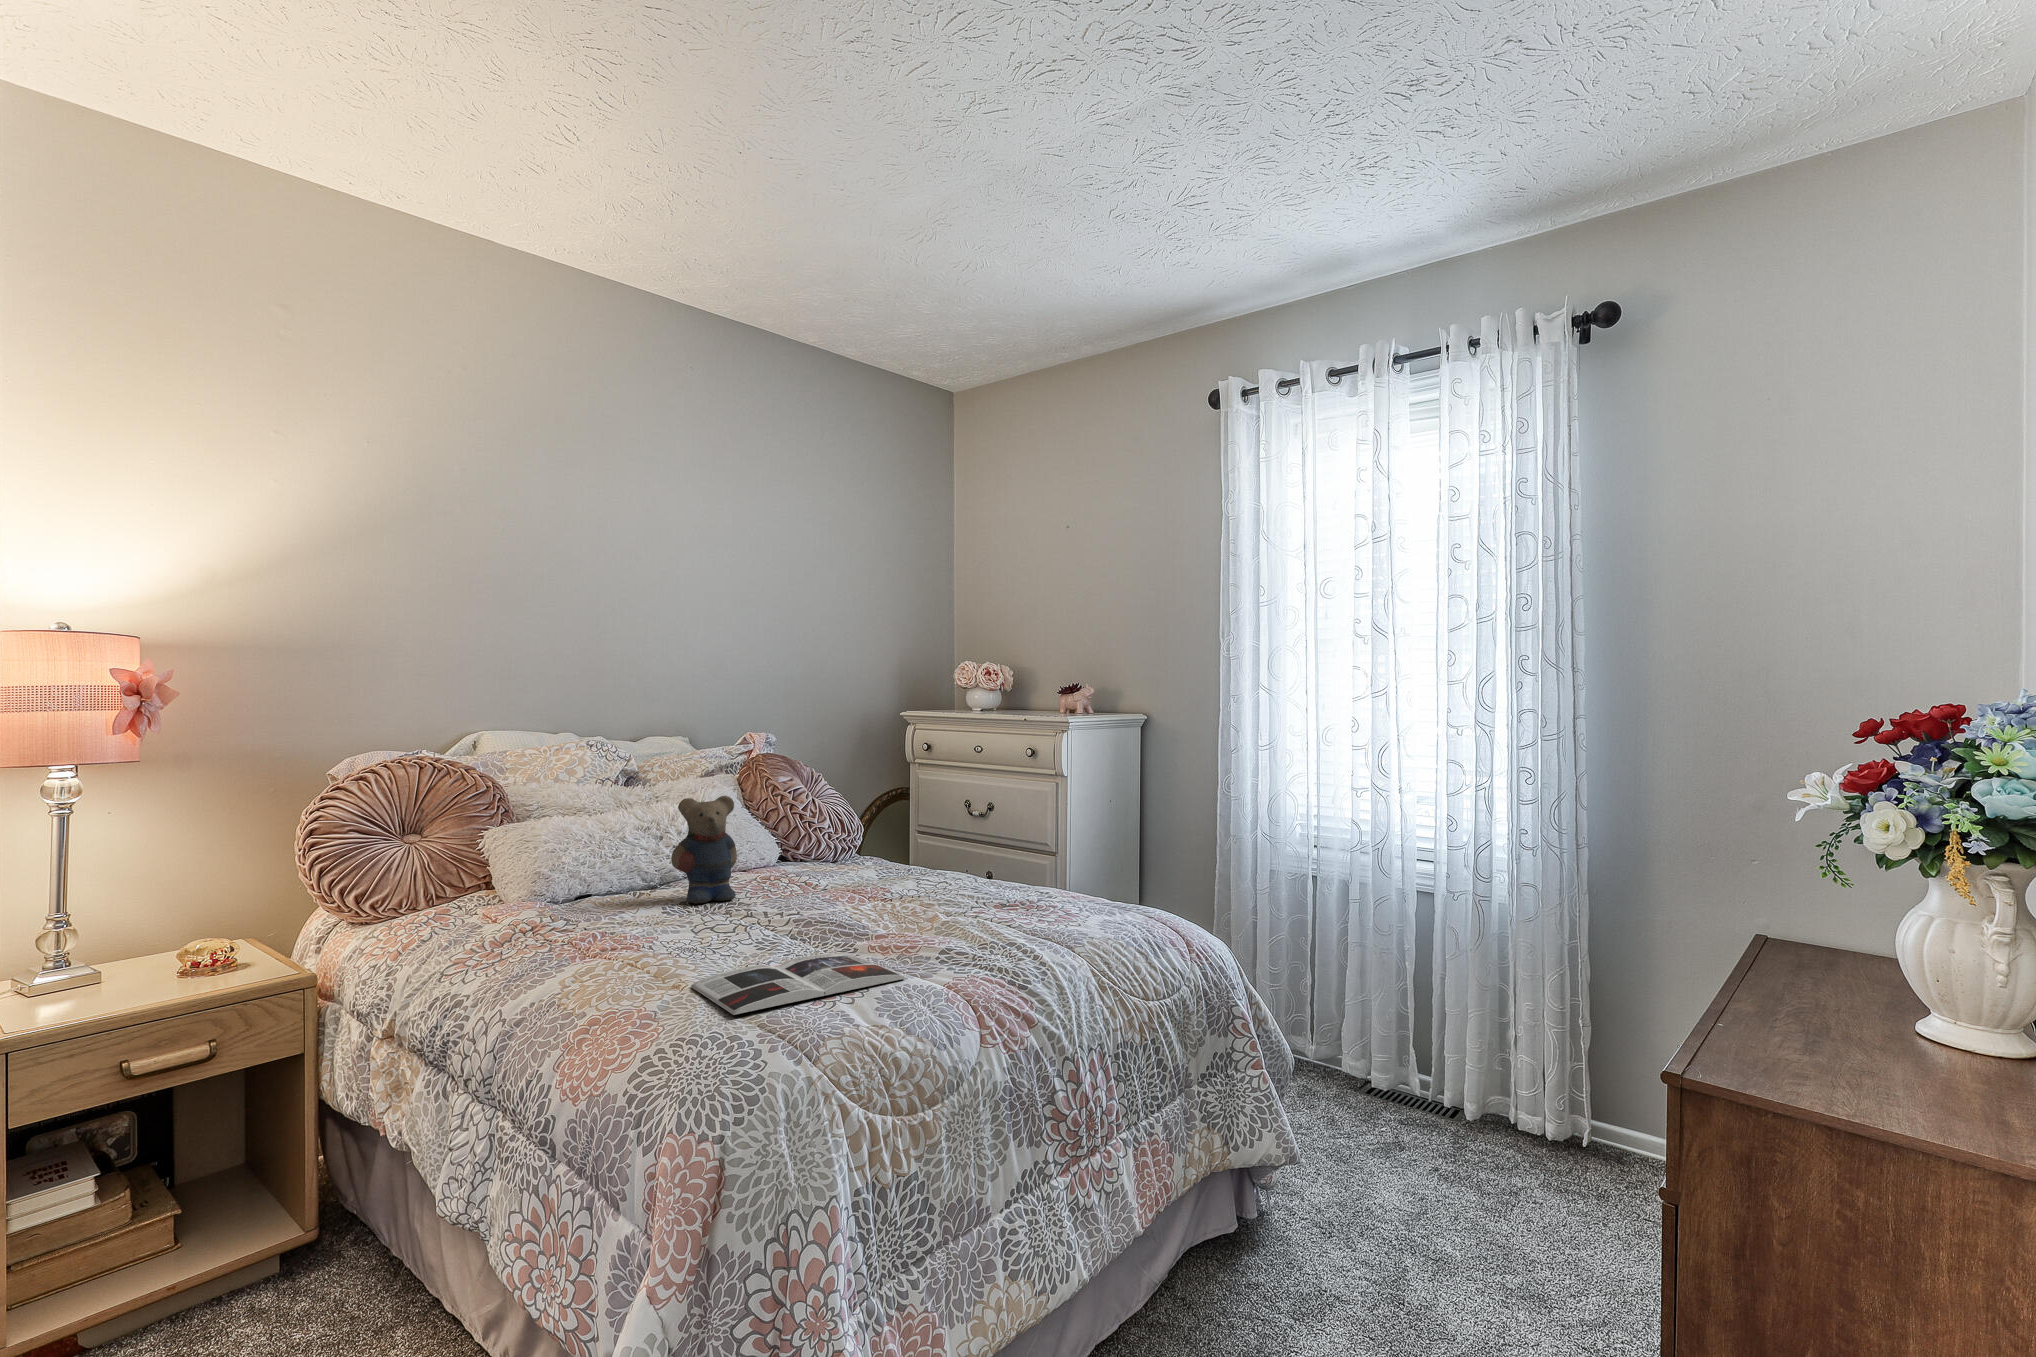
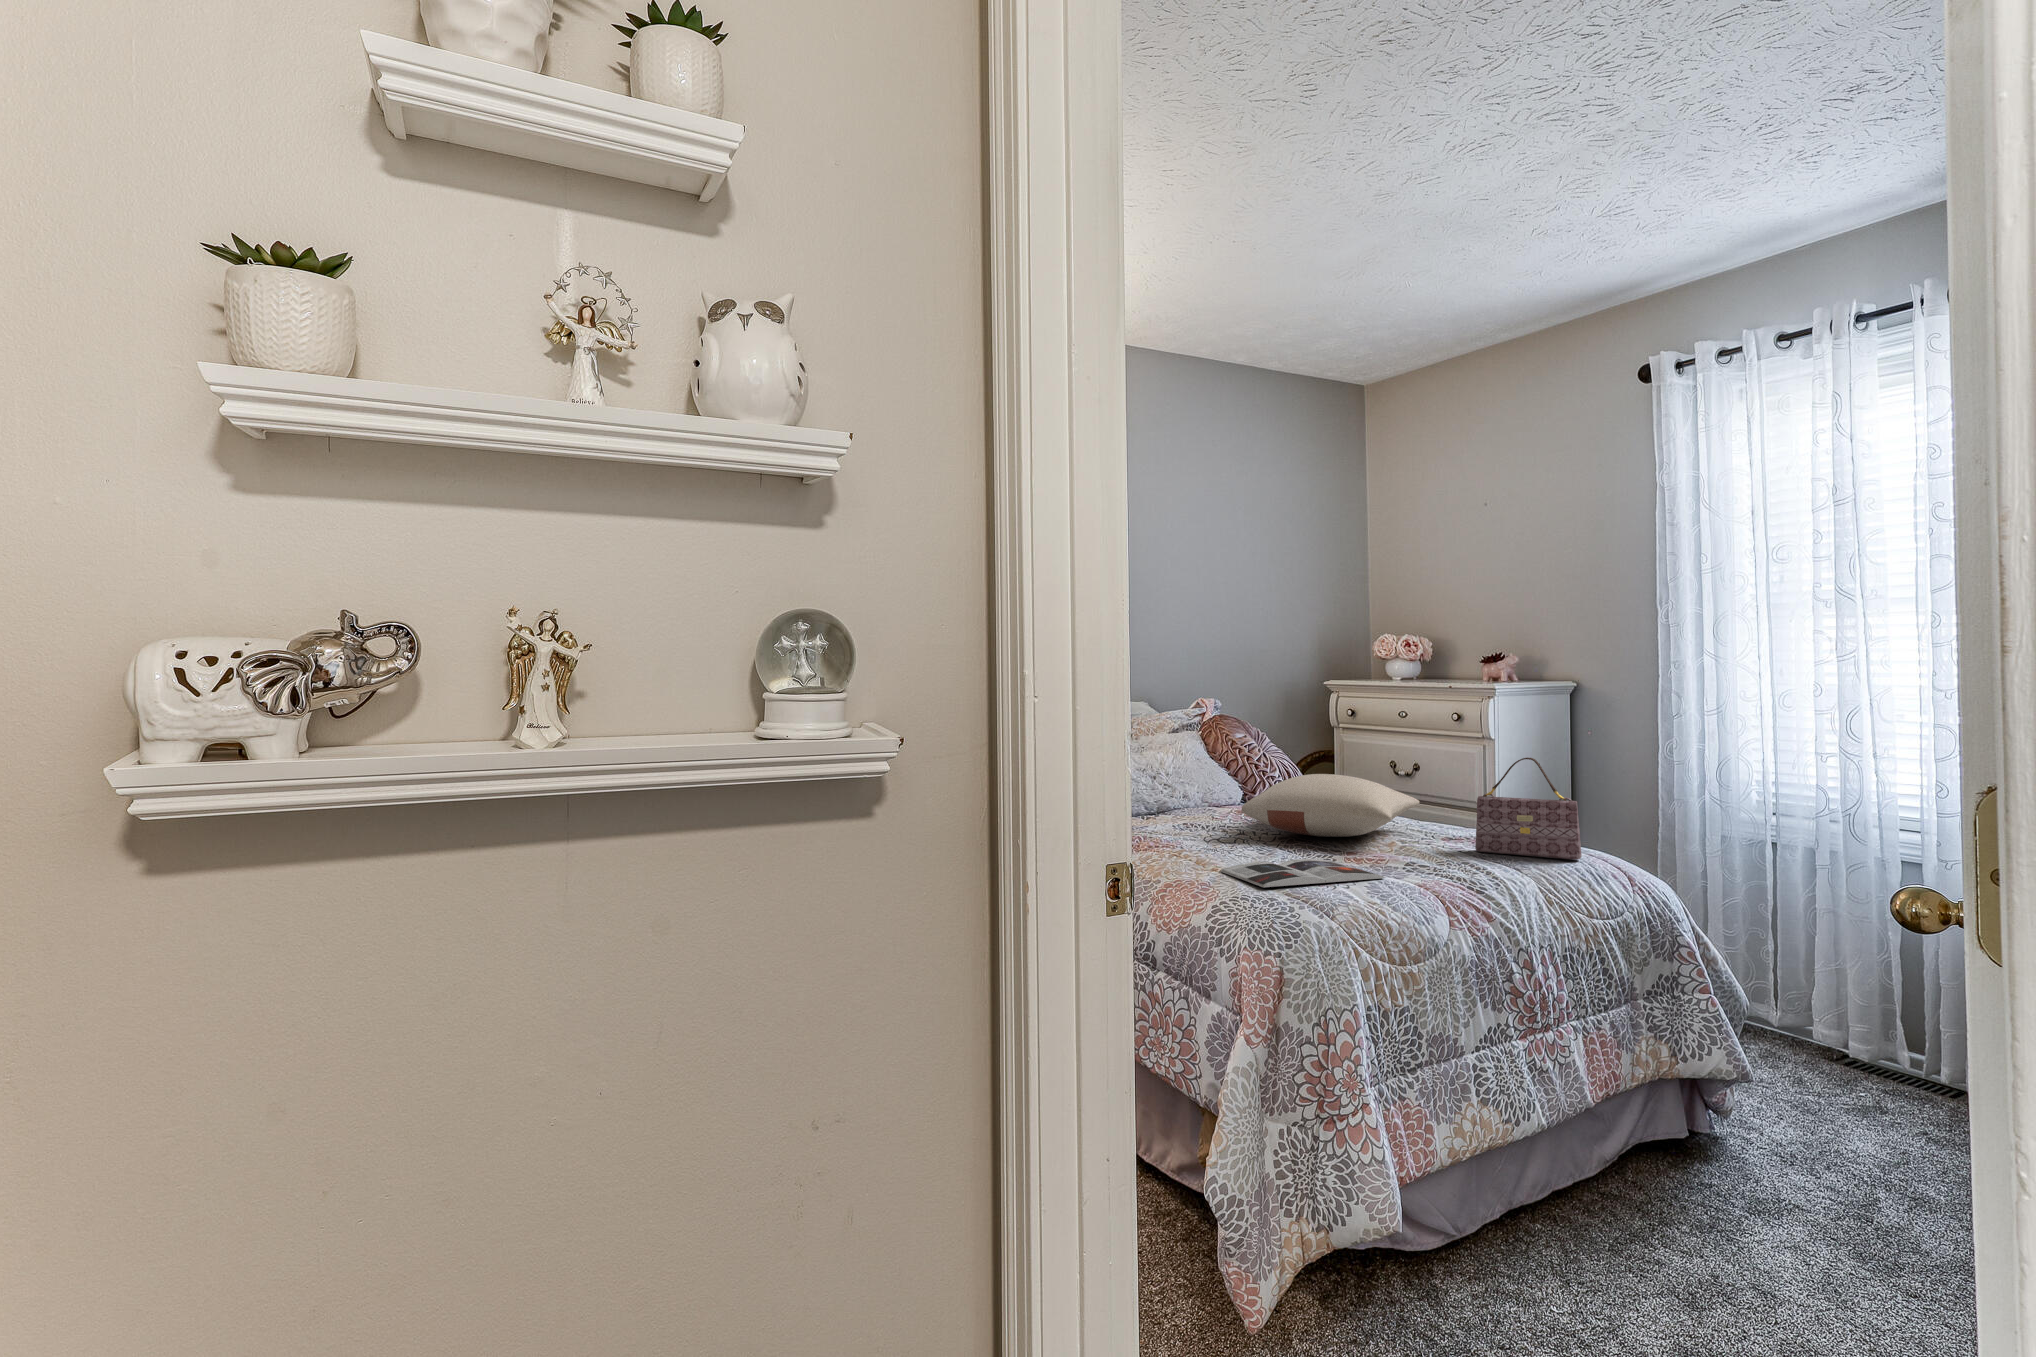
teddy bear: present [671,796,737,904] -> none [1171,743,1220,825]
handbag: none [1025,808,1136,926] -> present [1475,758,1582,860]
pillow: none [749,832,972,911] -> present [1242,774,1420,837]

